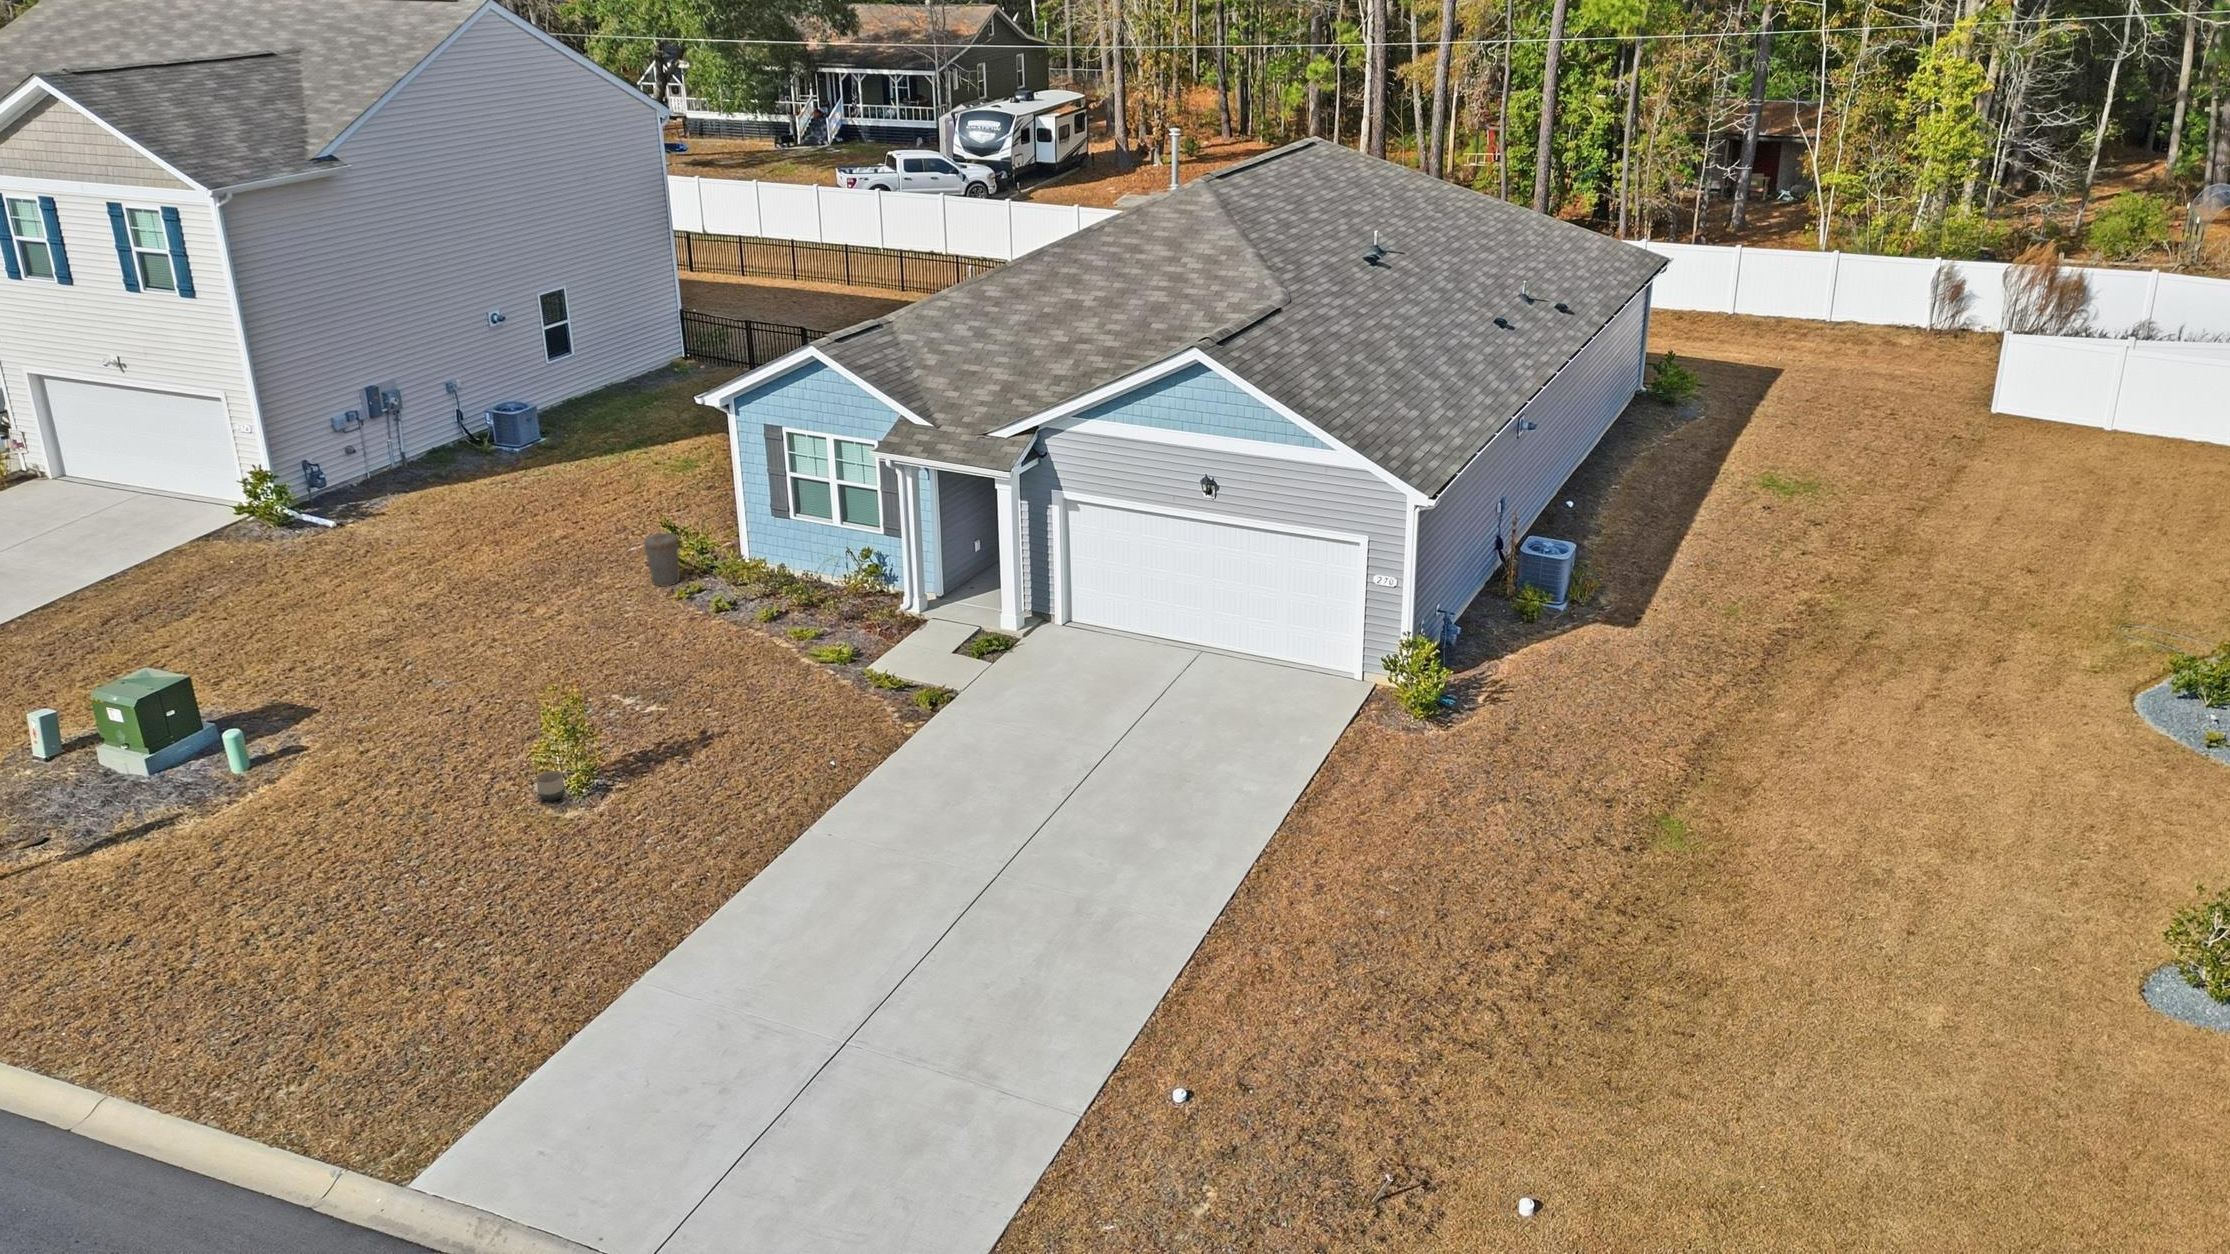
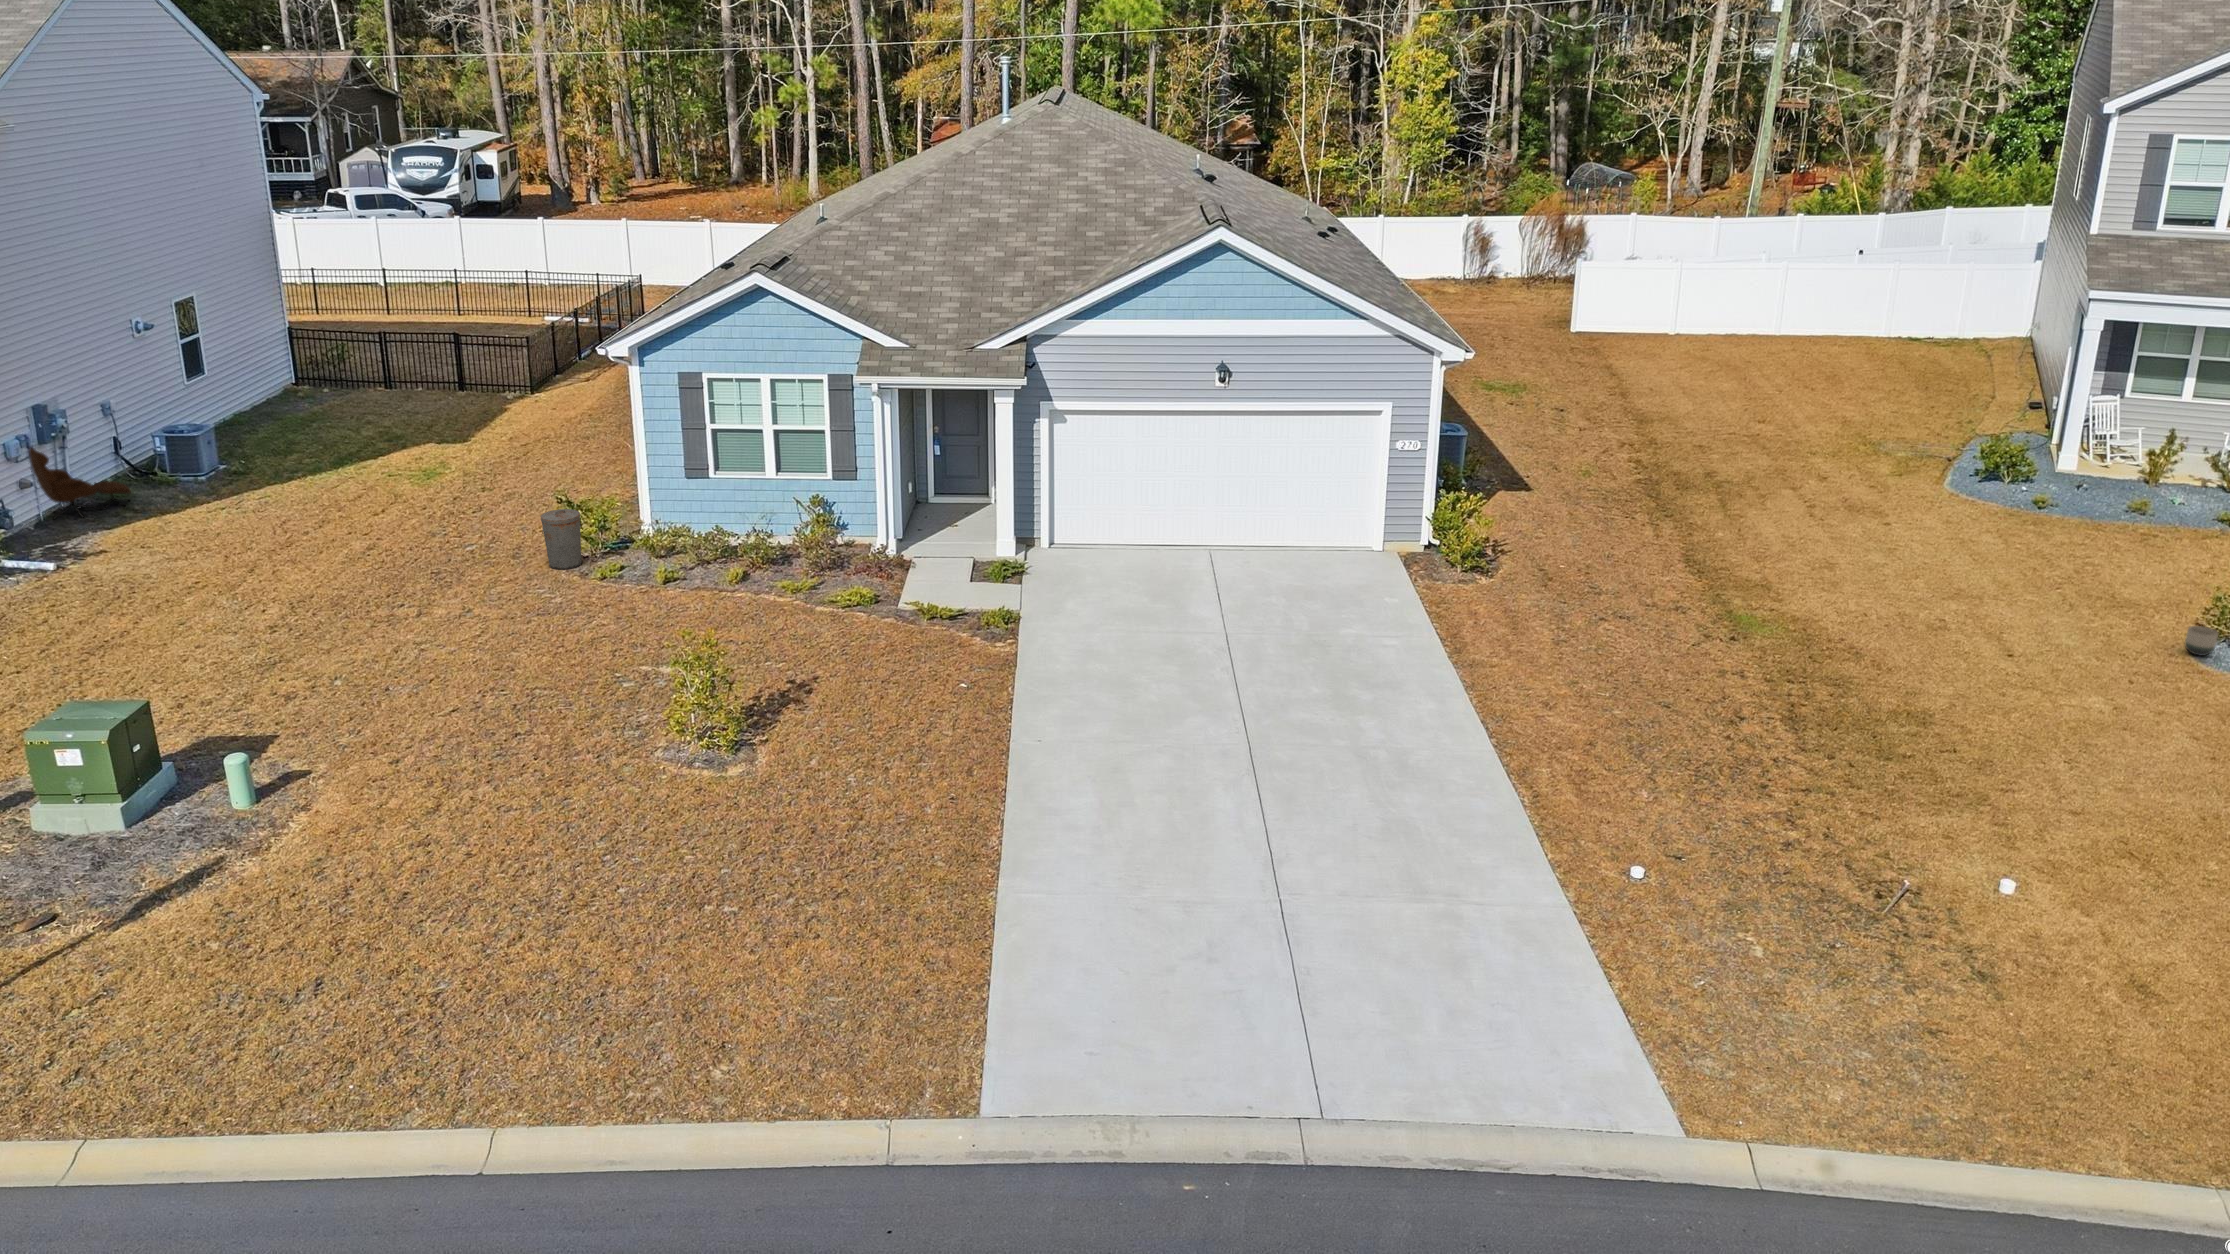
lounge chair: none [357,420,439,481] -> present [29,448,131,519]
planter: present [536,771,565,801] -> present [2185,626,2218,656]

